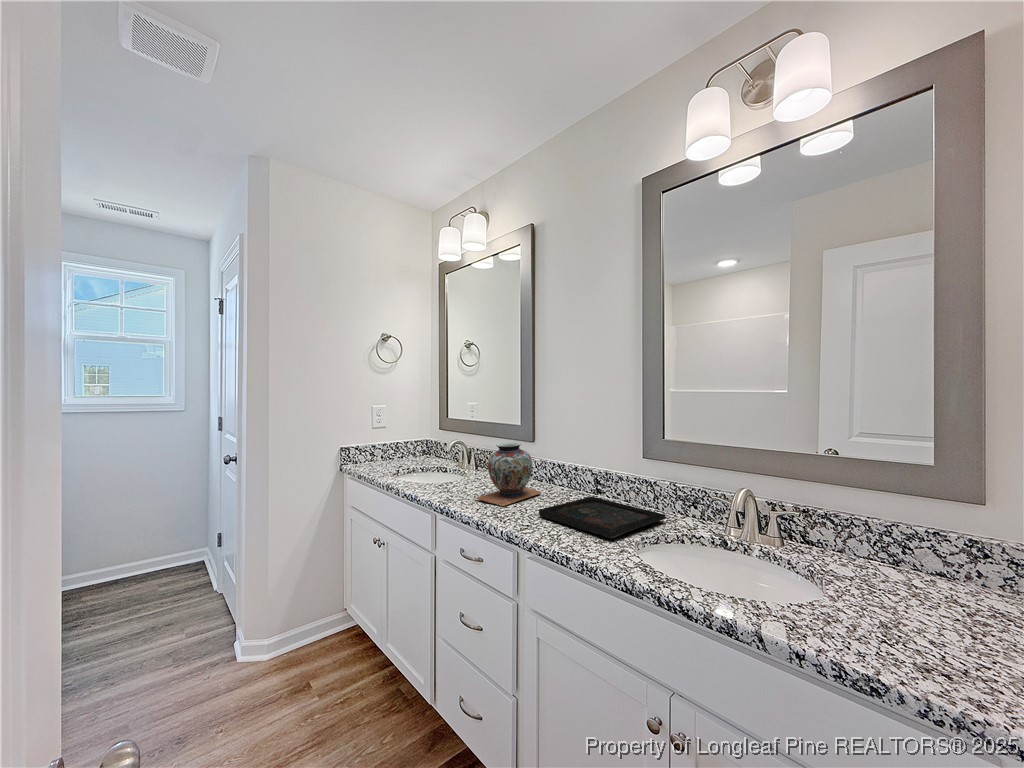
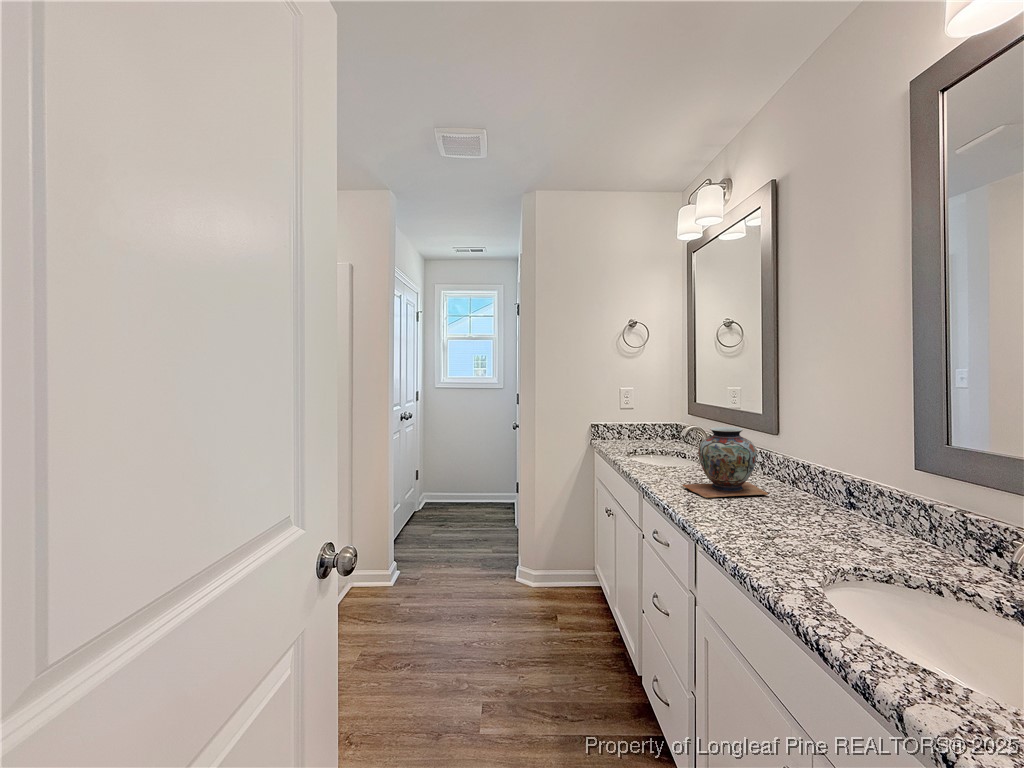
tray: present [539,497,666,538] -> none [736,507,919,554]

